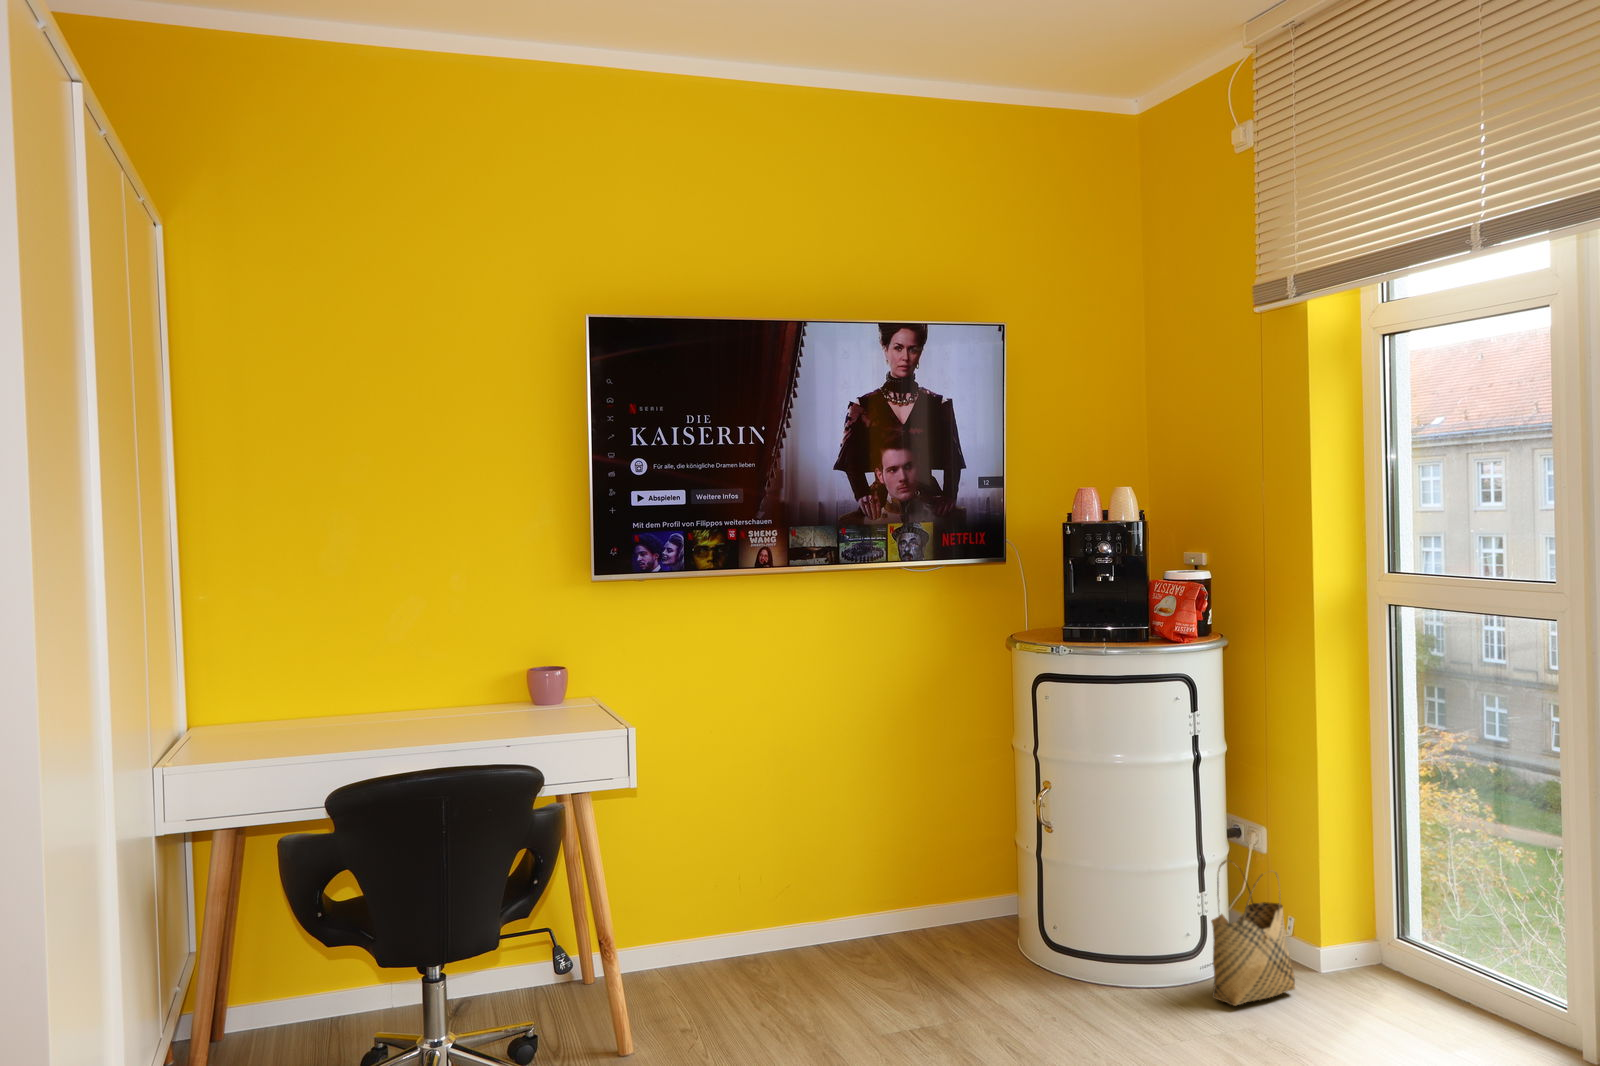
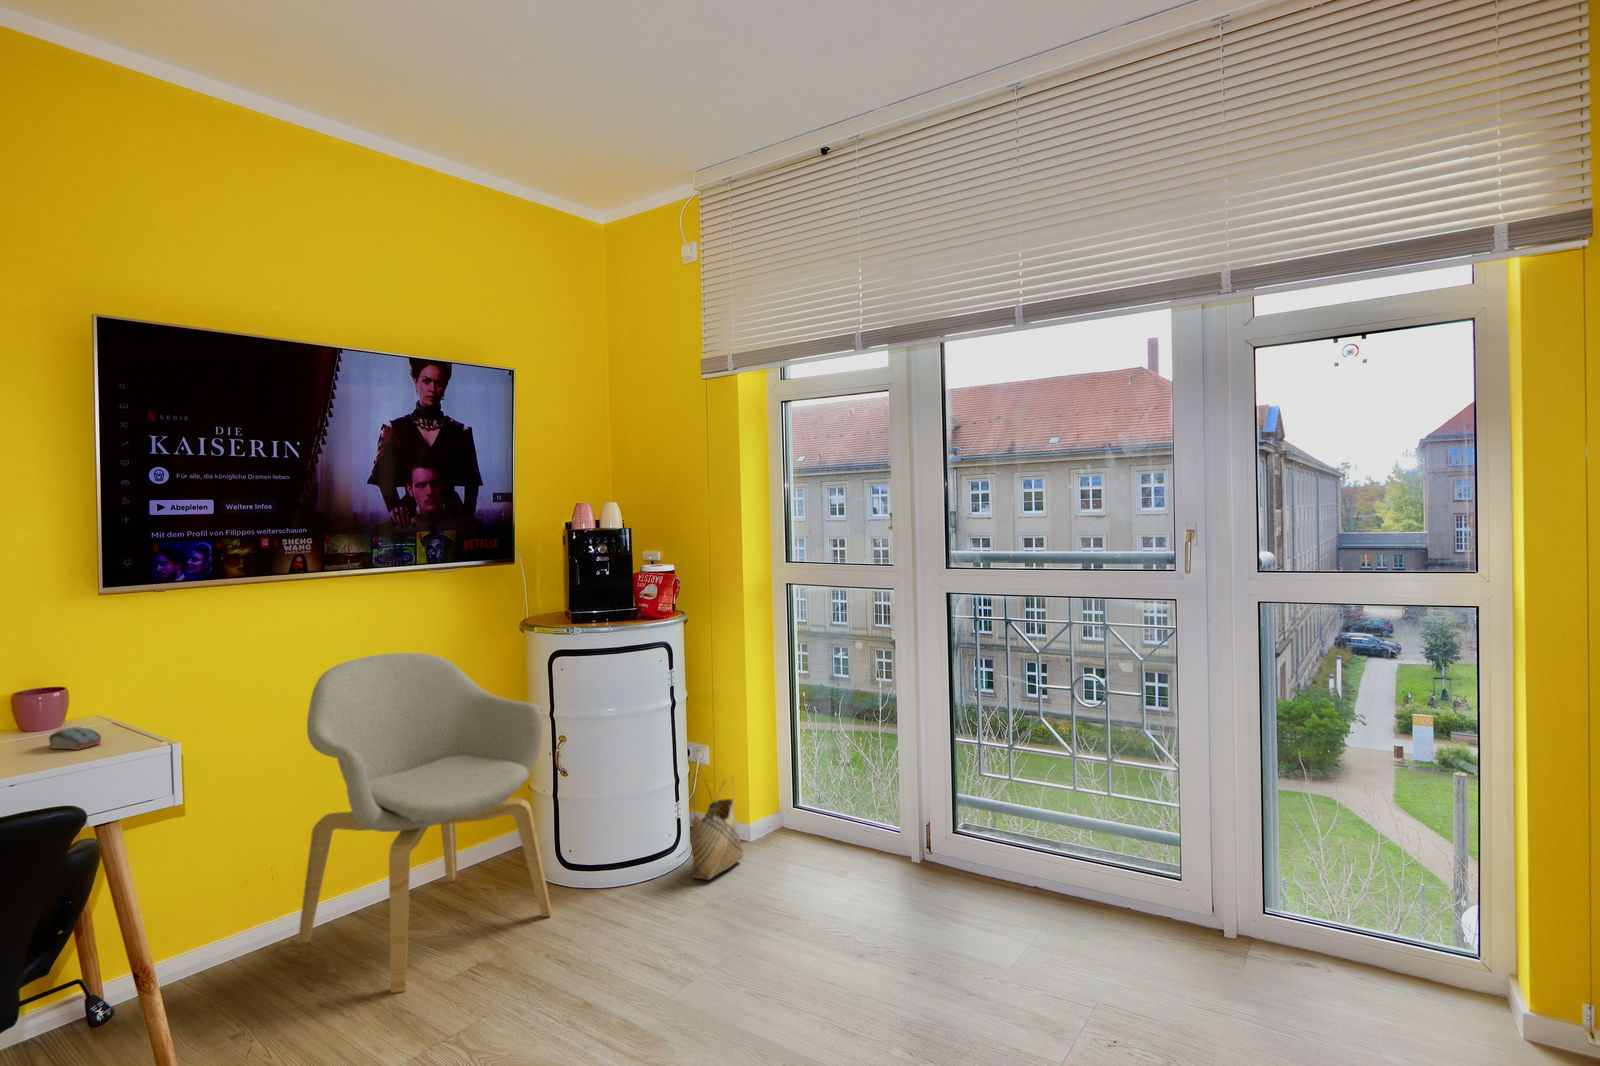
armchair: none [760,663,1022,1038] -> present [298,653,551,993]
computer mouse: none [544,706,581,726] -> present [49,727,101,749]

